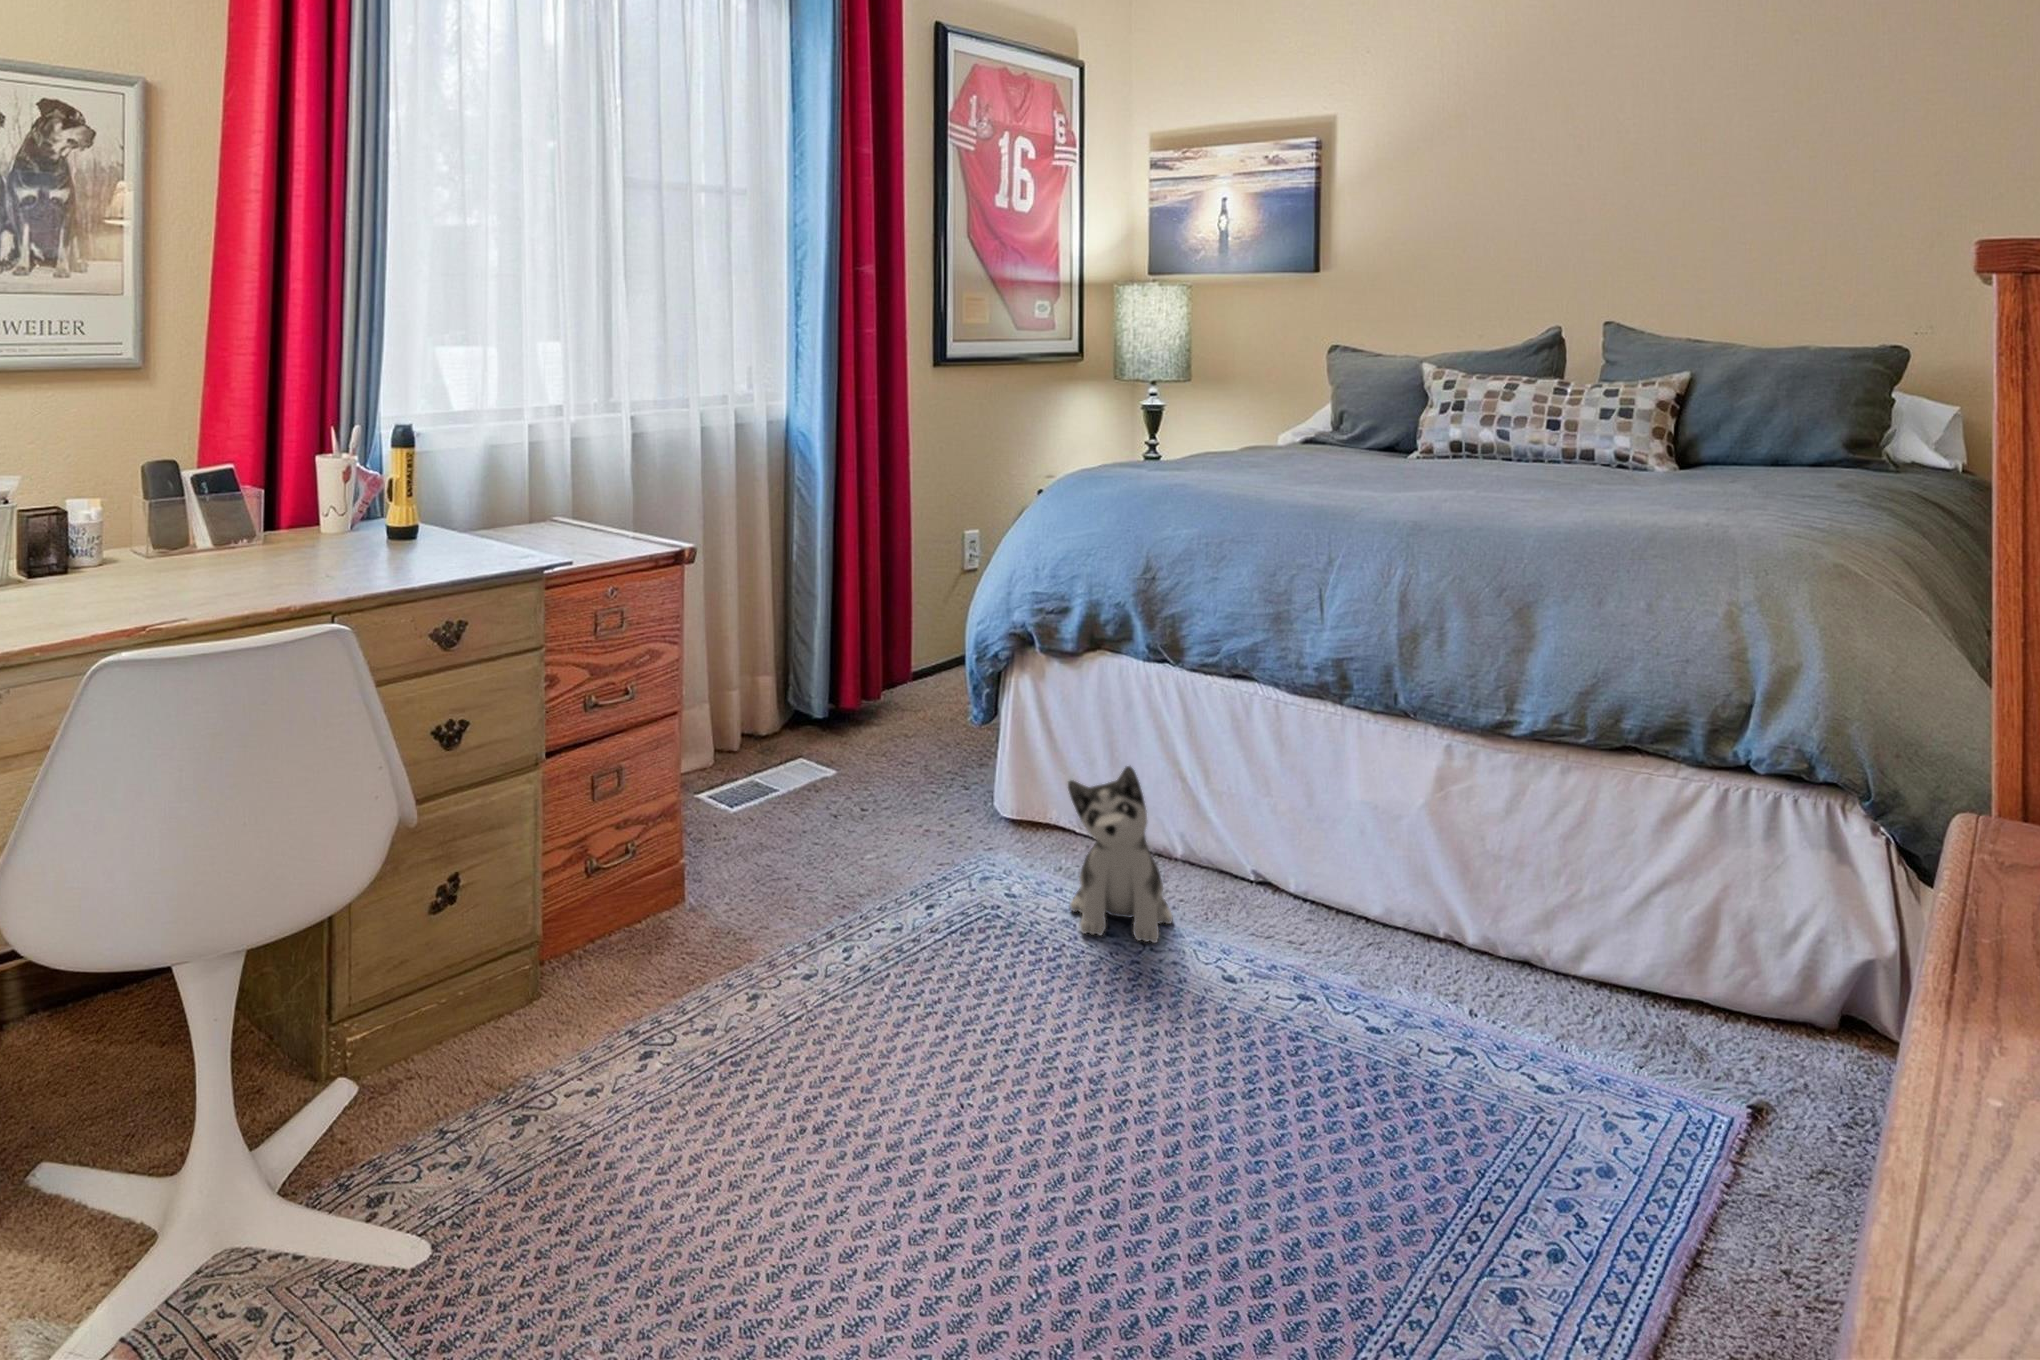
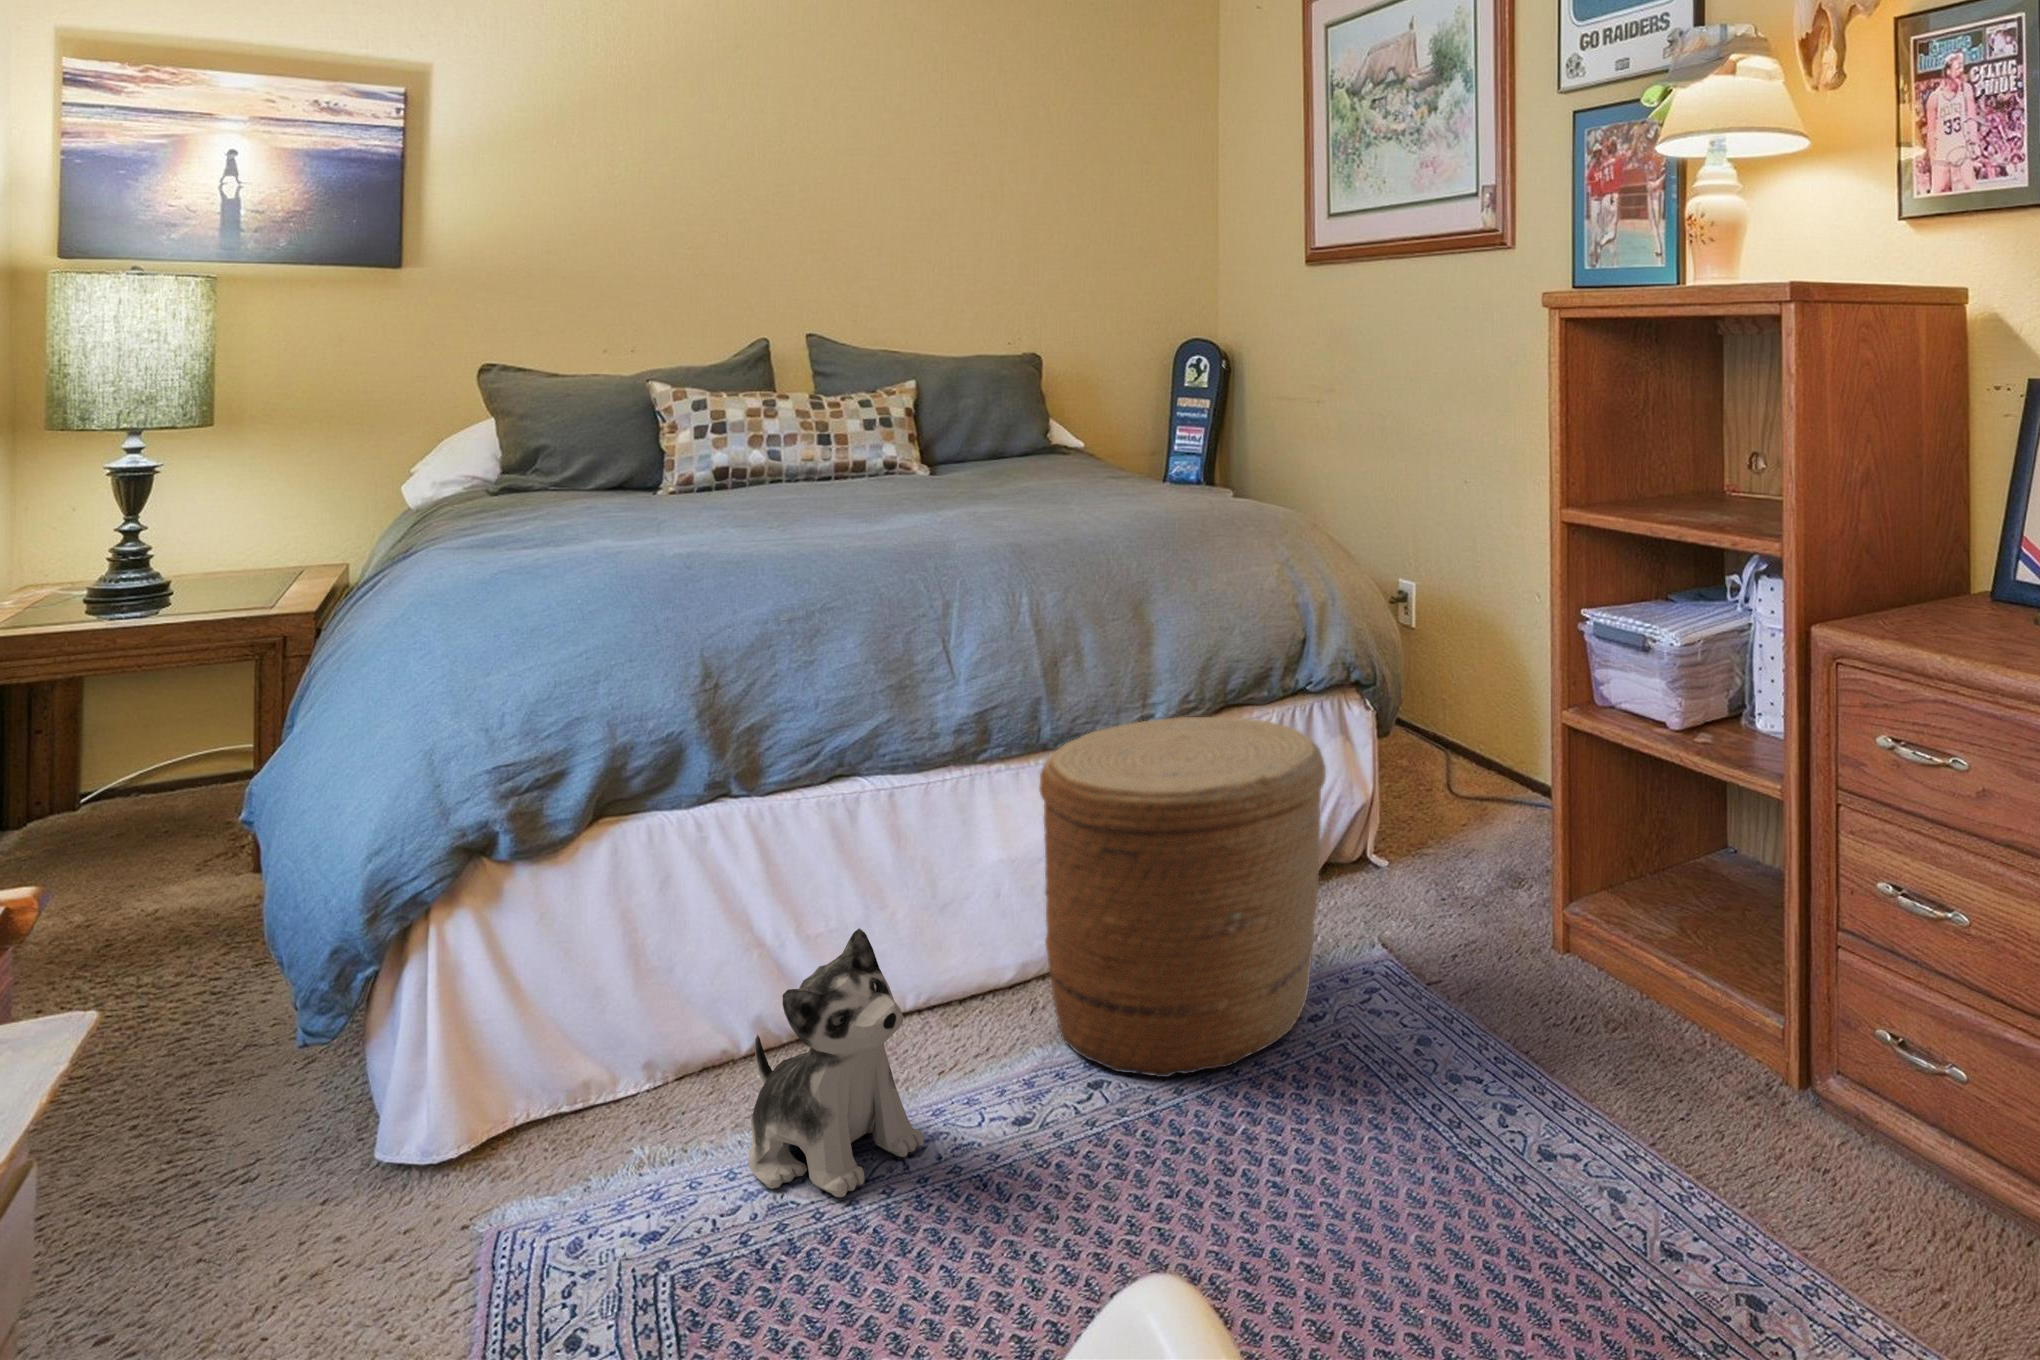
woven basket: none [1293,711,1602,1068] -> present [1039,717,1326,1078]

